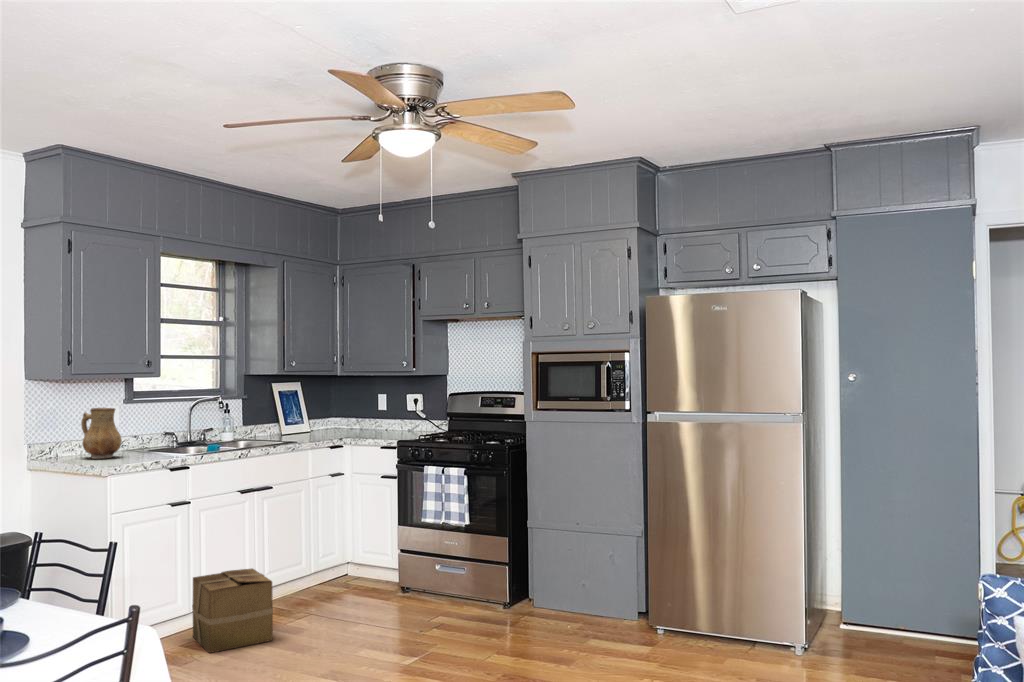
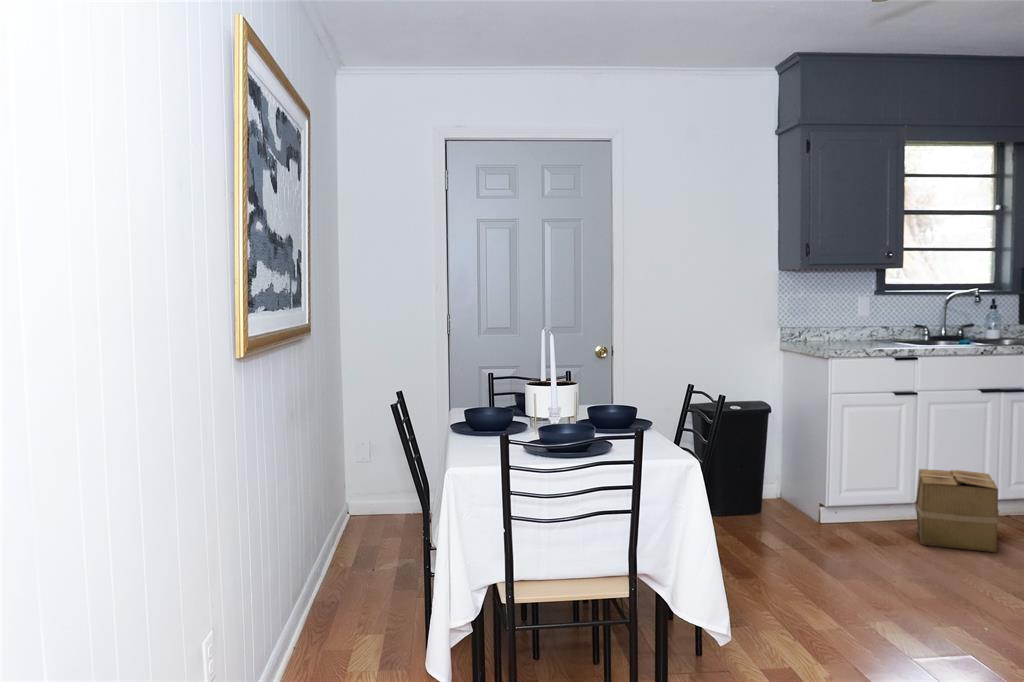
ceramic pitcher: present [81,408,122,459] -> none [824,297,859,344]

